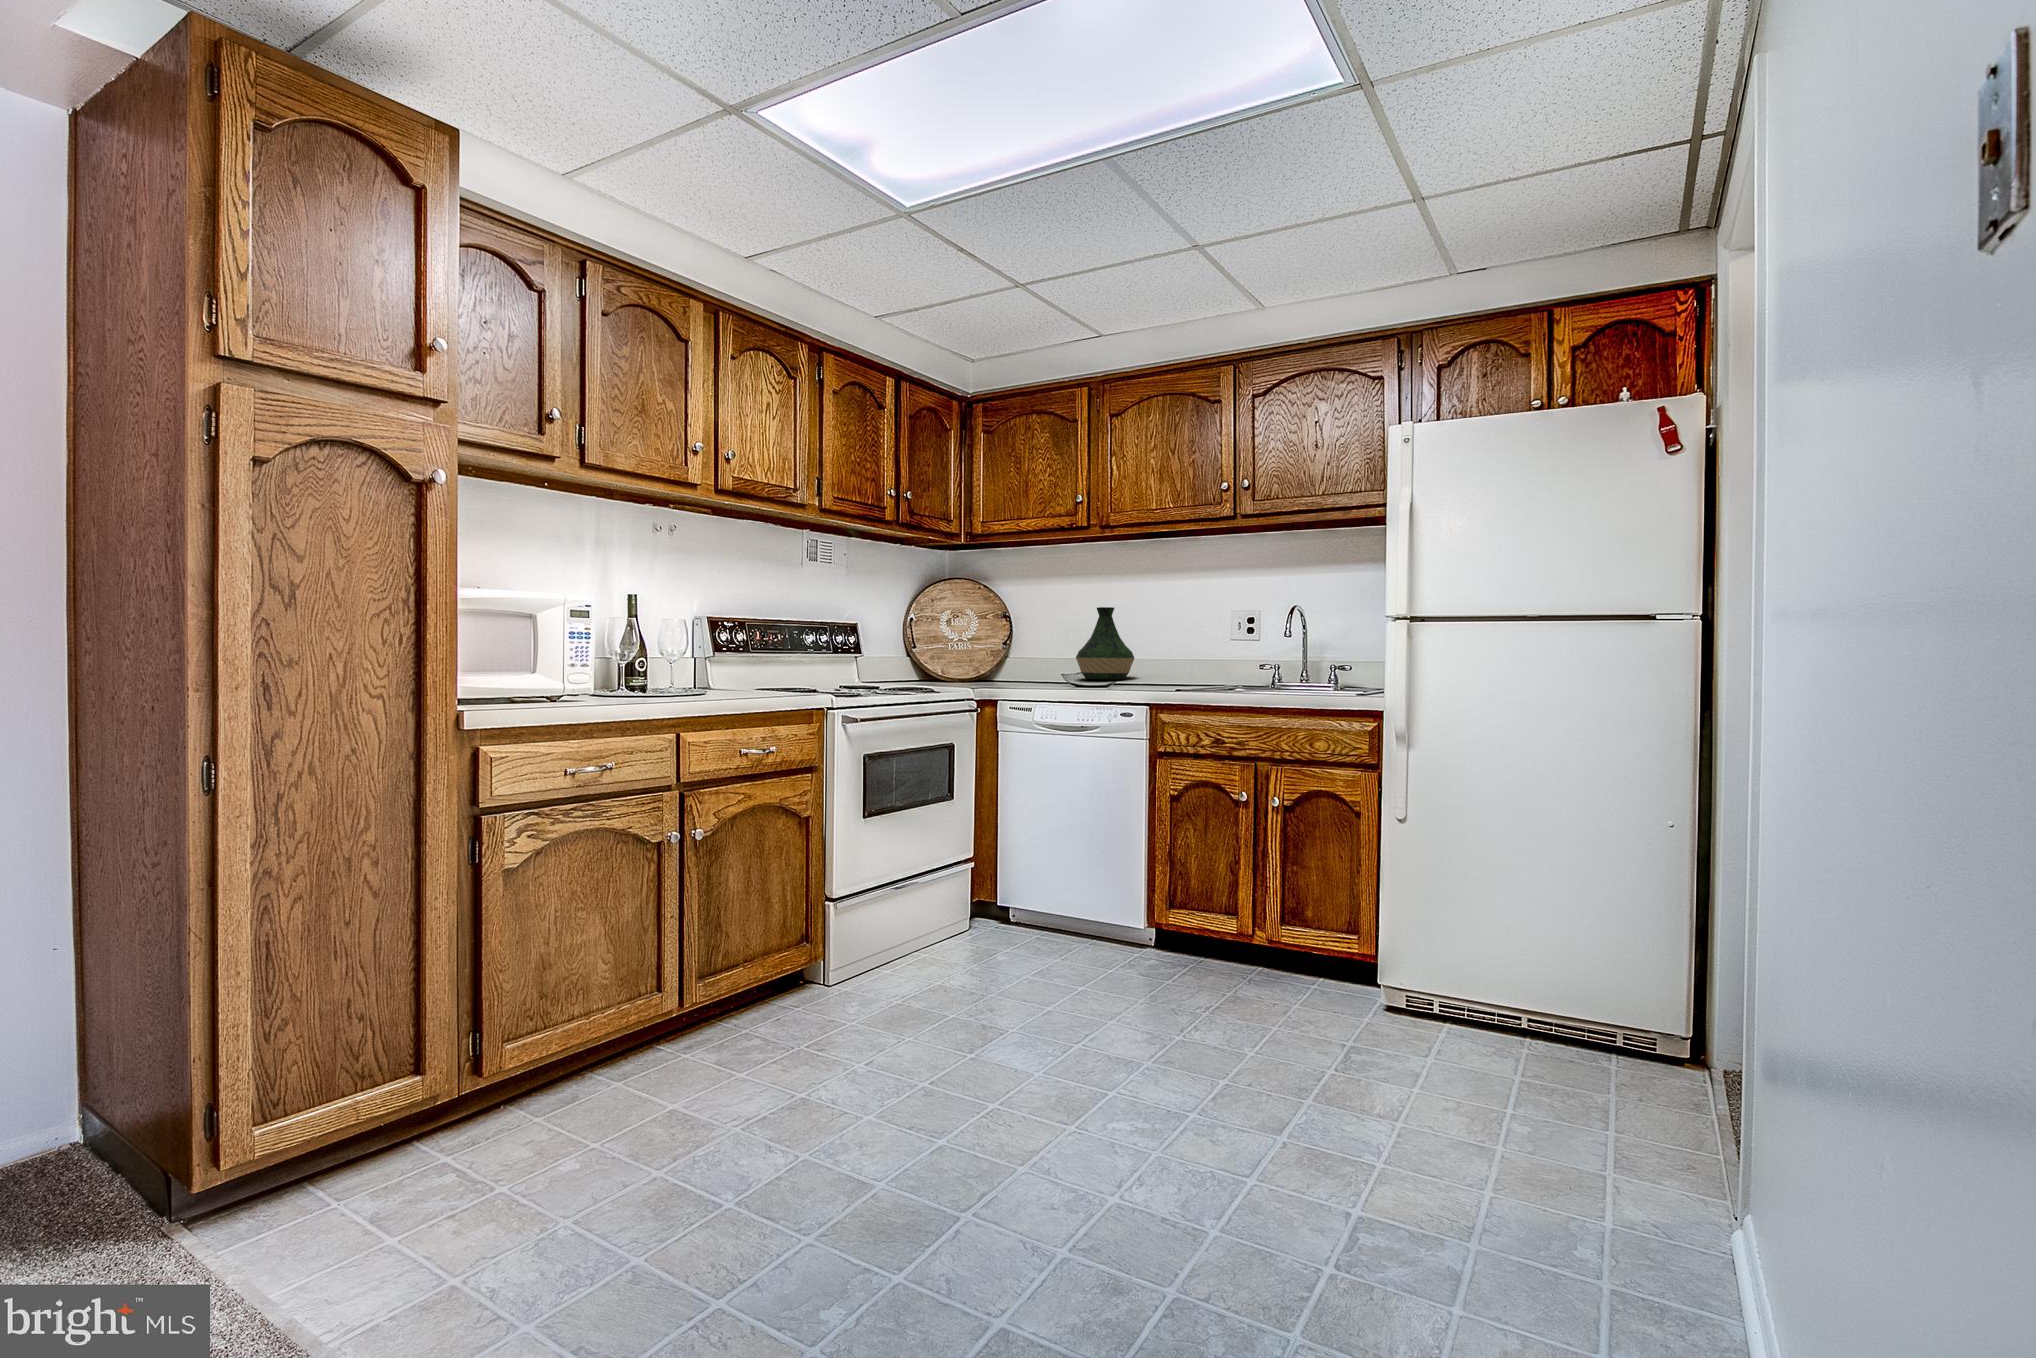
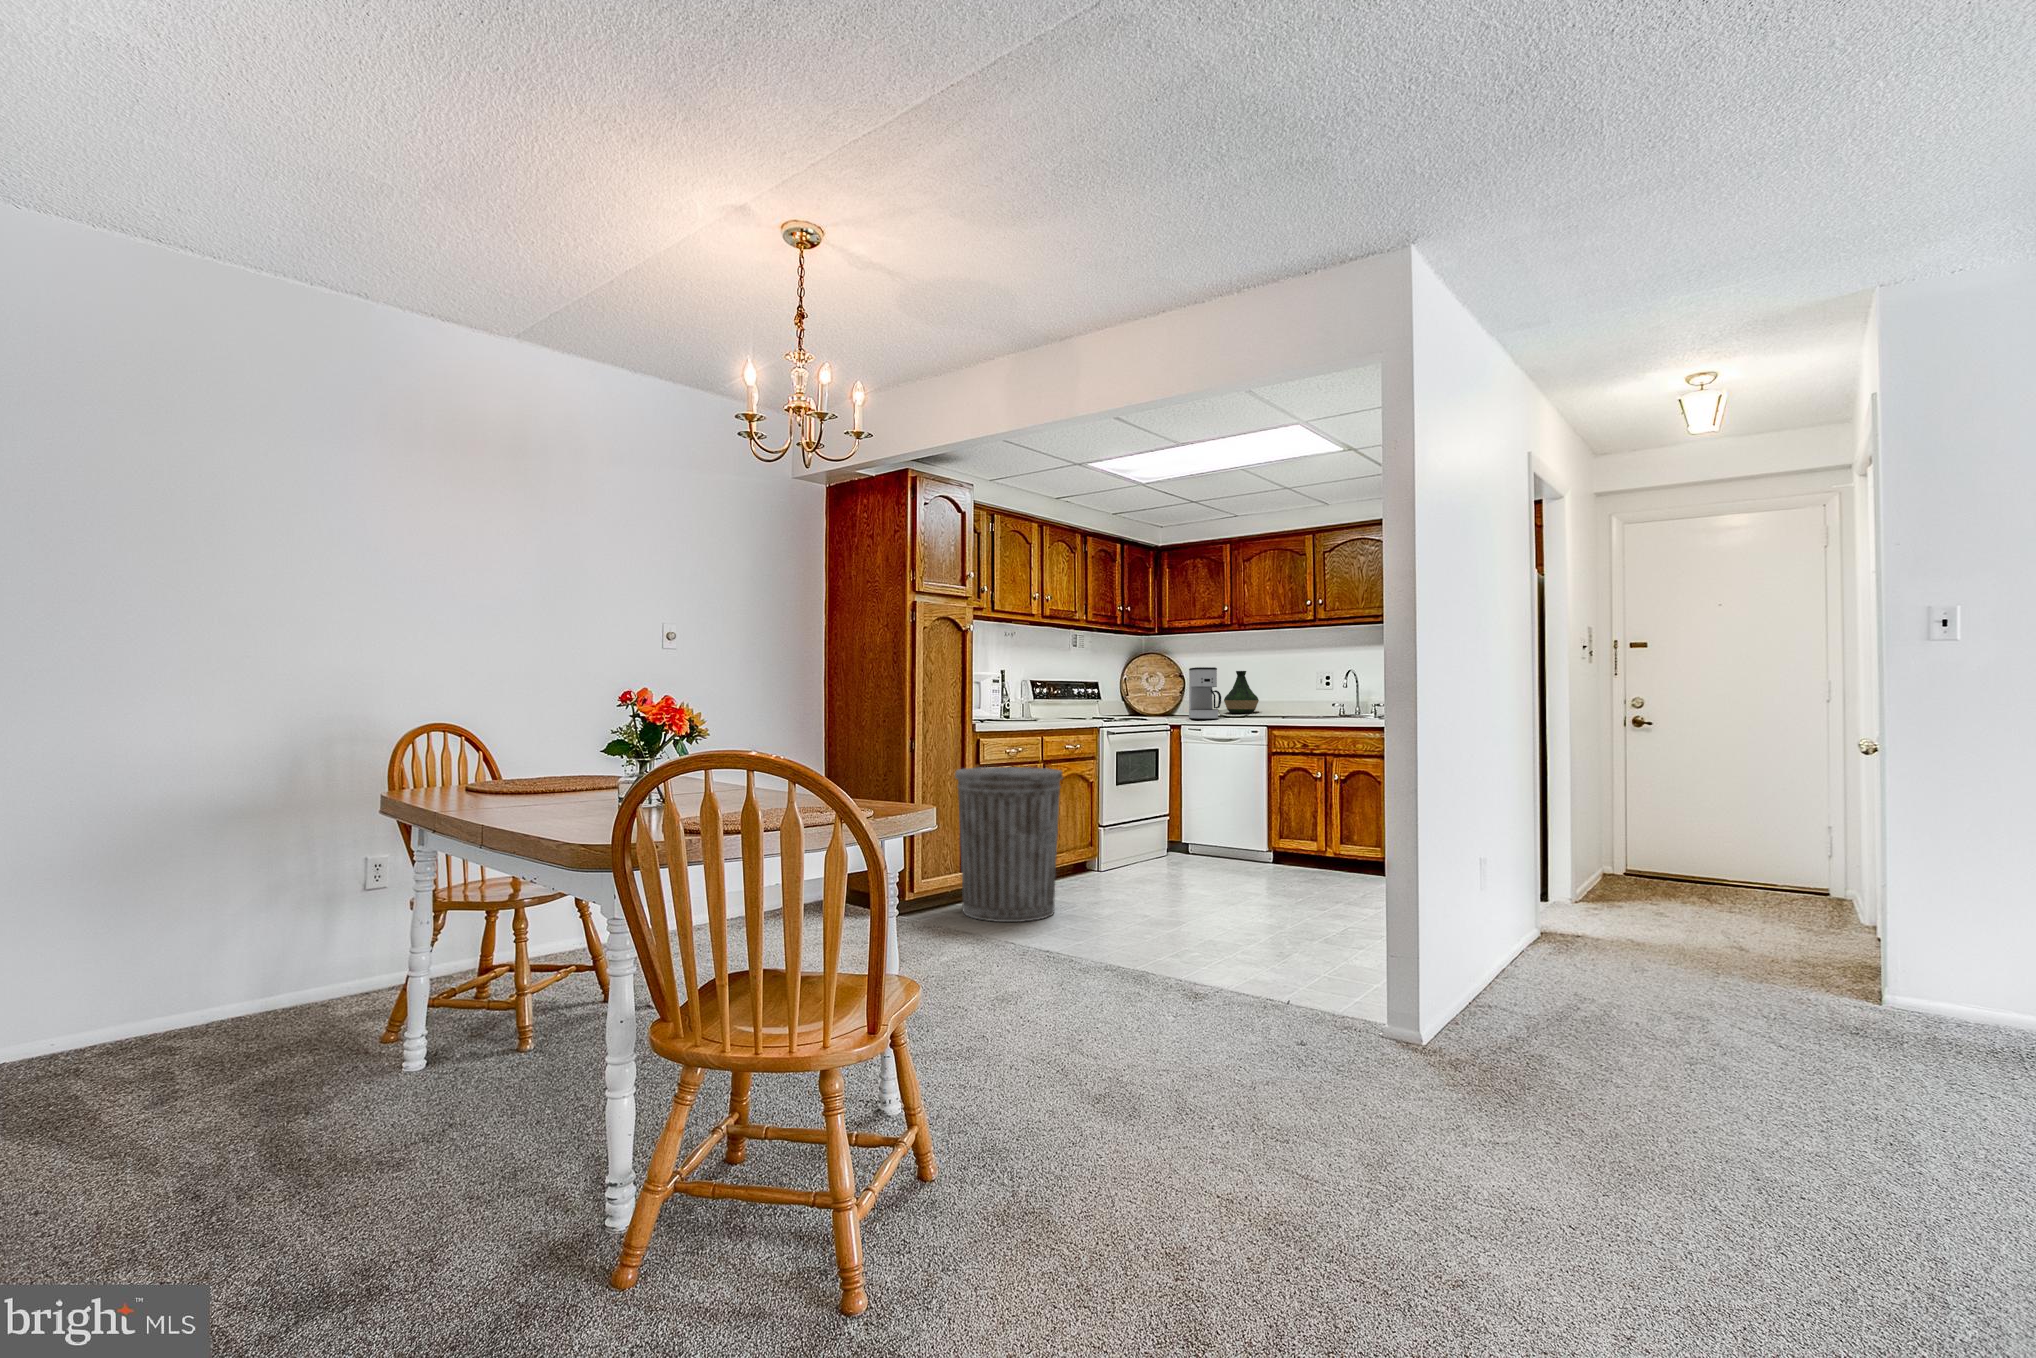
coffee maker: none [1014,598,1070,691] -> present [1189,667,1221,719]
trash can: none [337,815,654,1264] -> present [955,767,1063,922]

